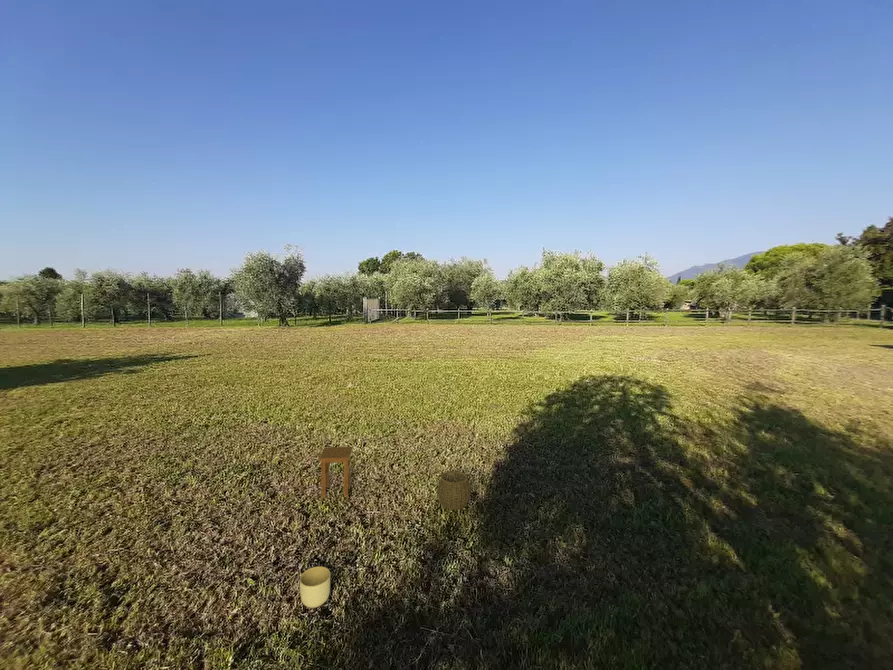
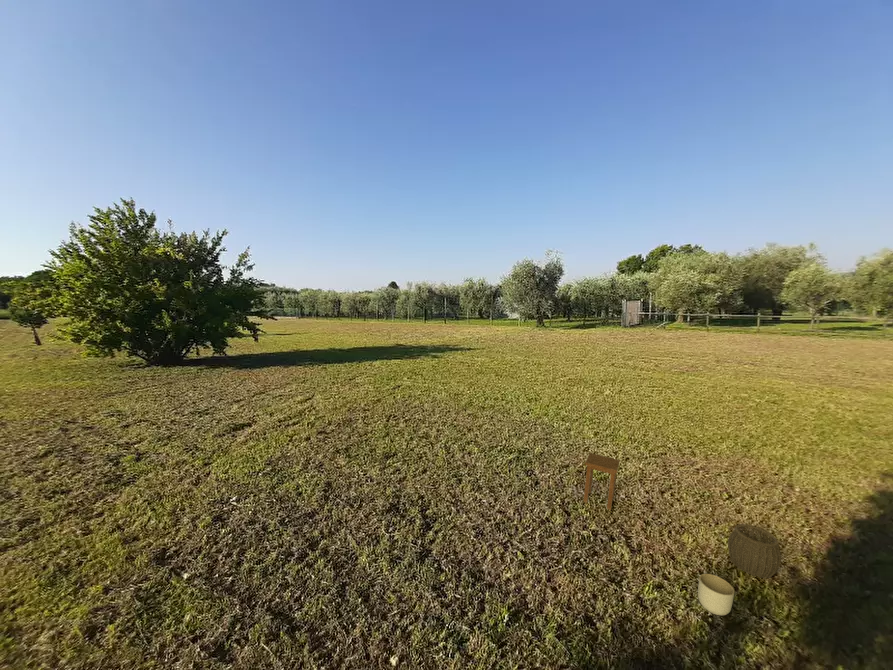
planter: present [300,566,331,608] -> present [698,574,735,615]

